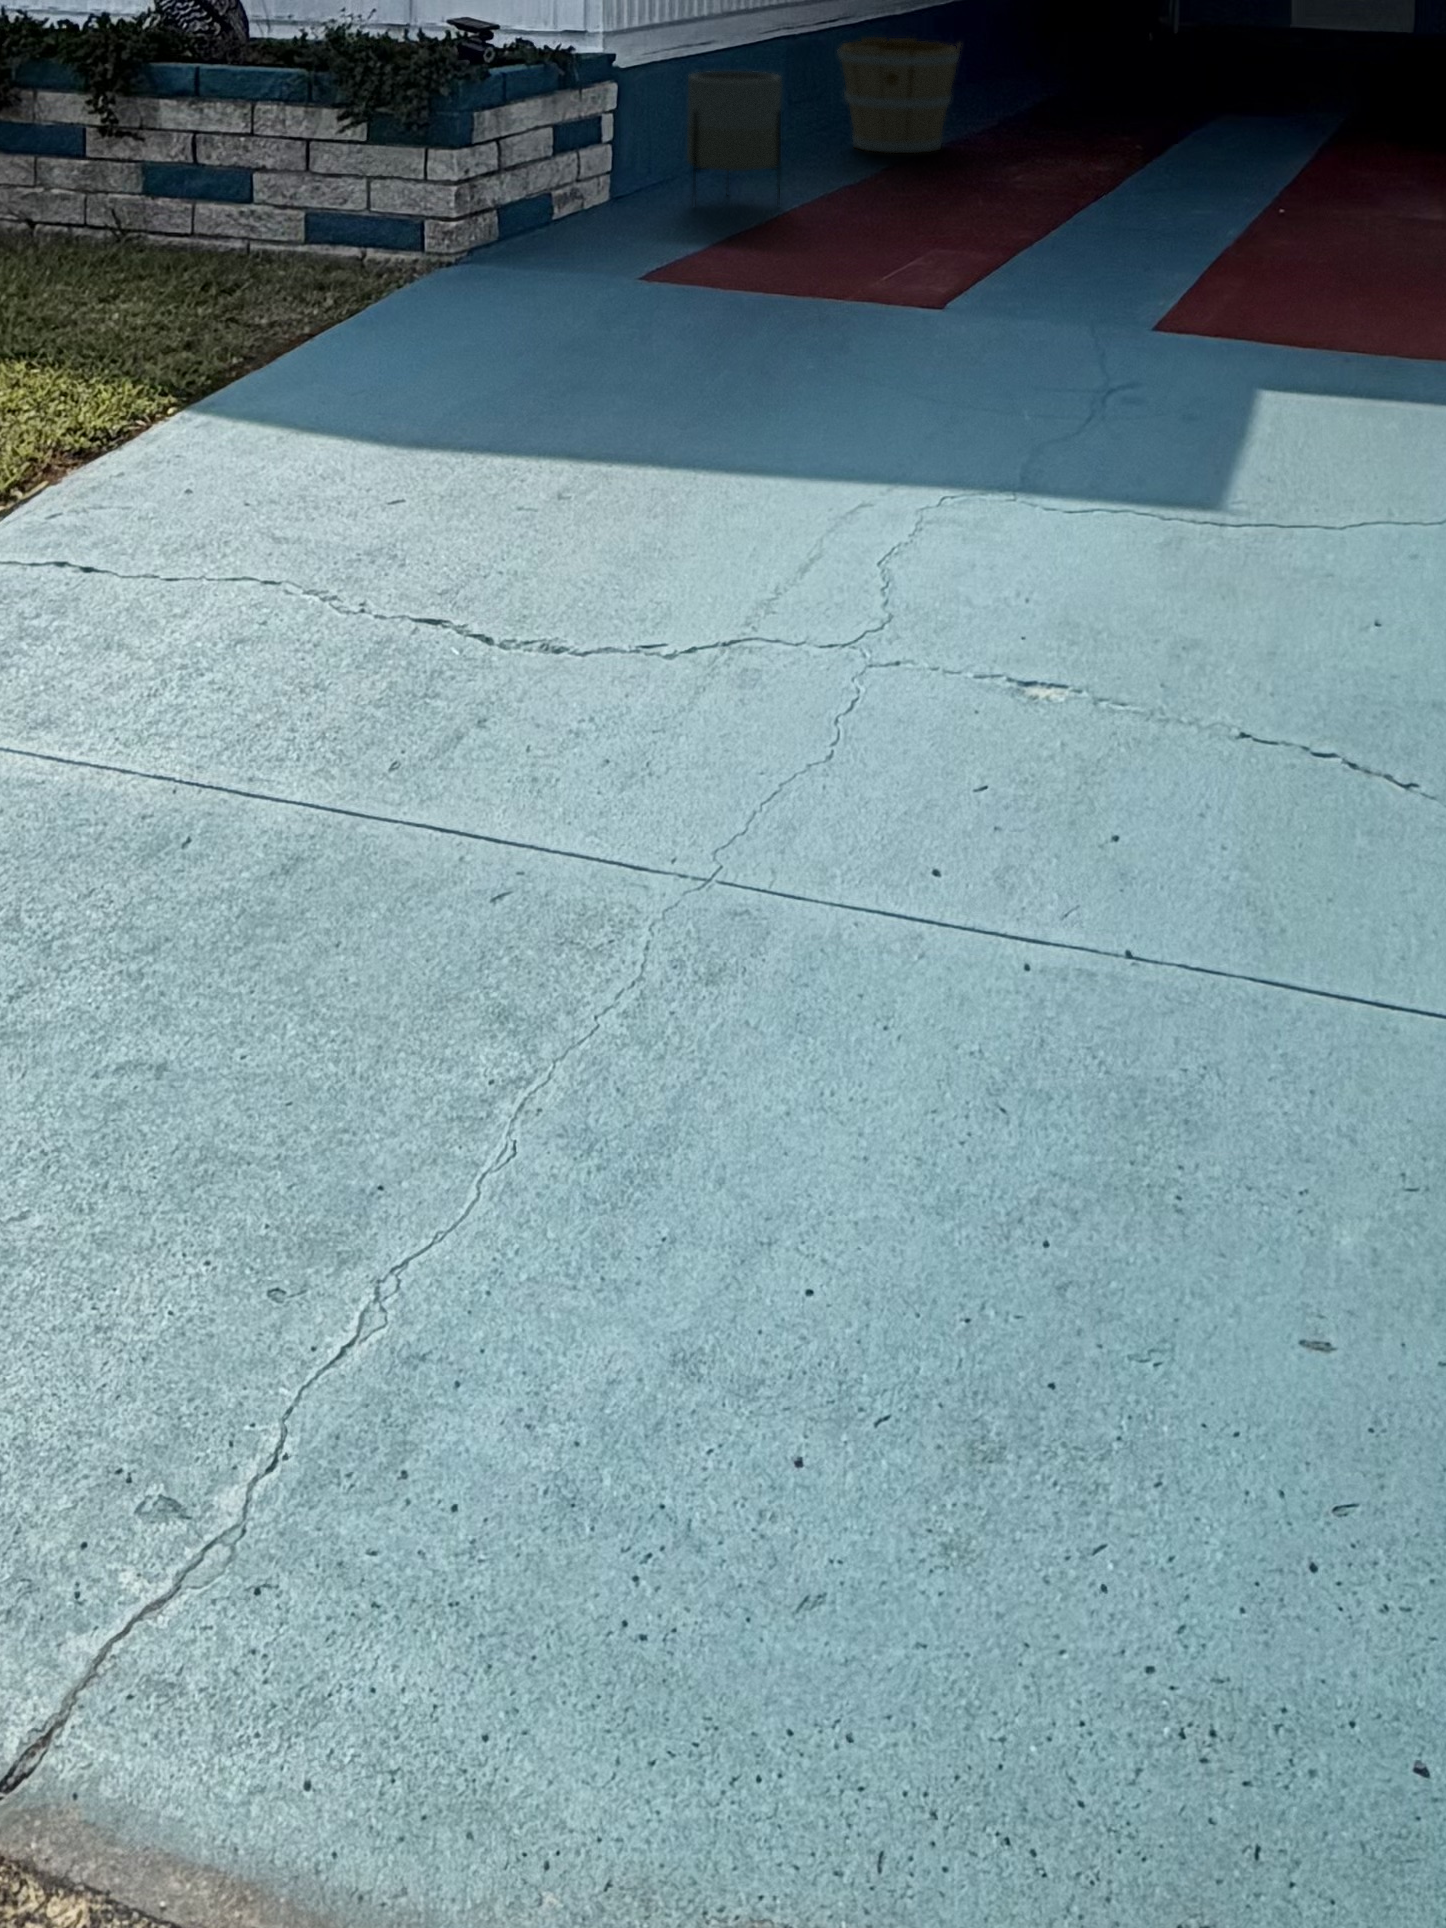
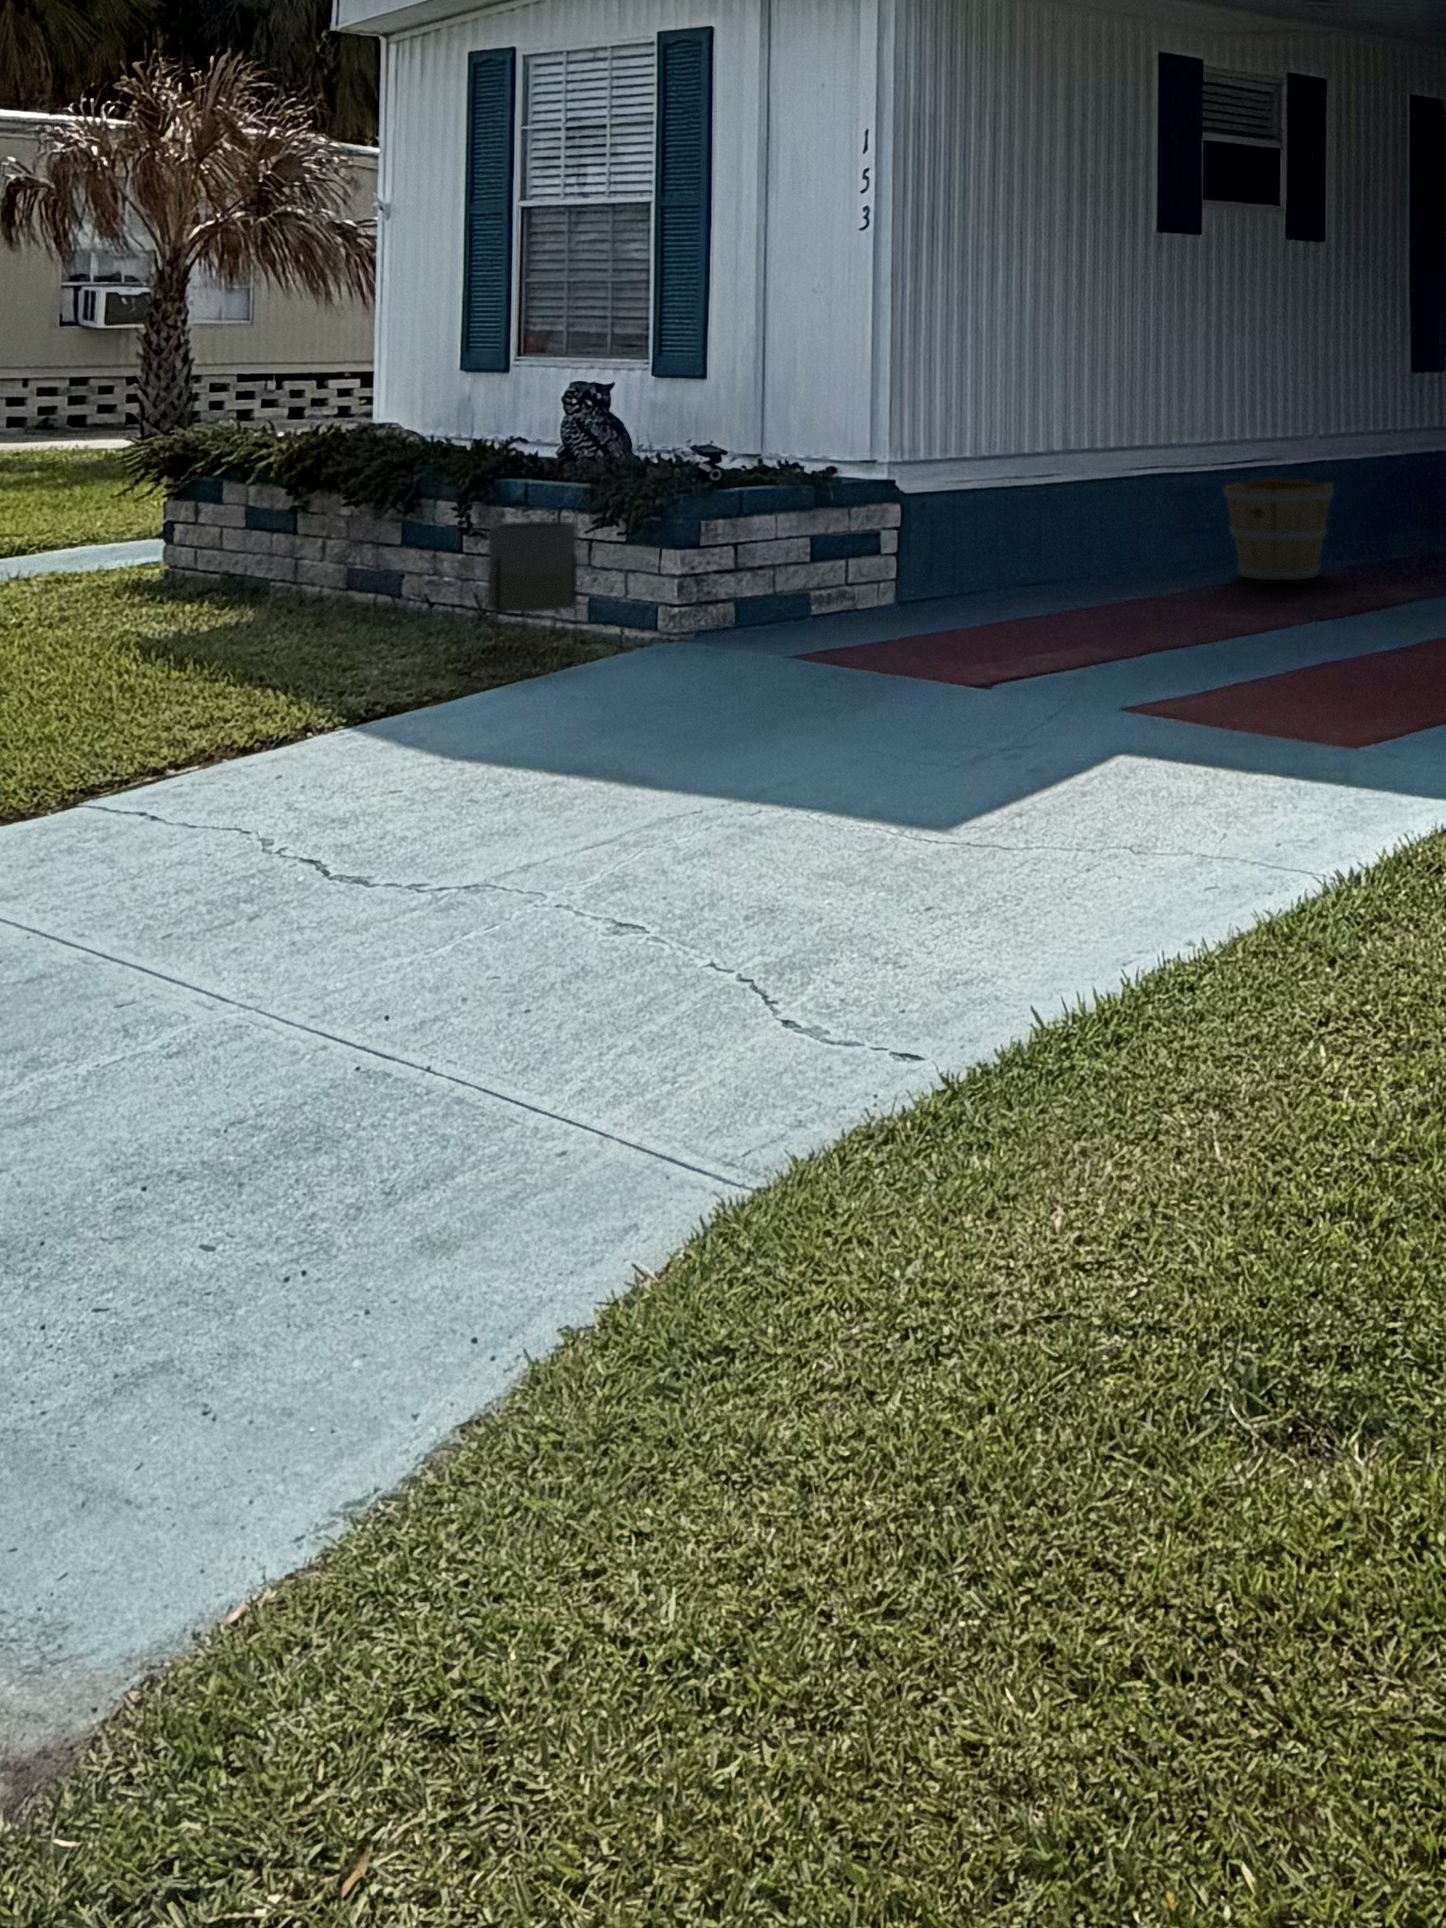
planter: present [687,71,782,179] -> present [488,521,577,643]

